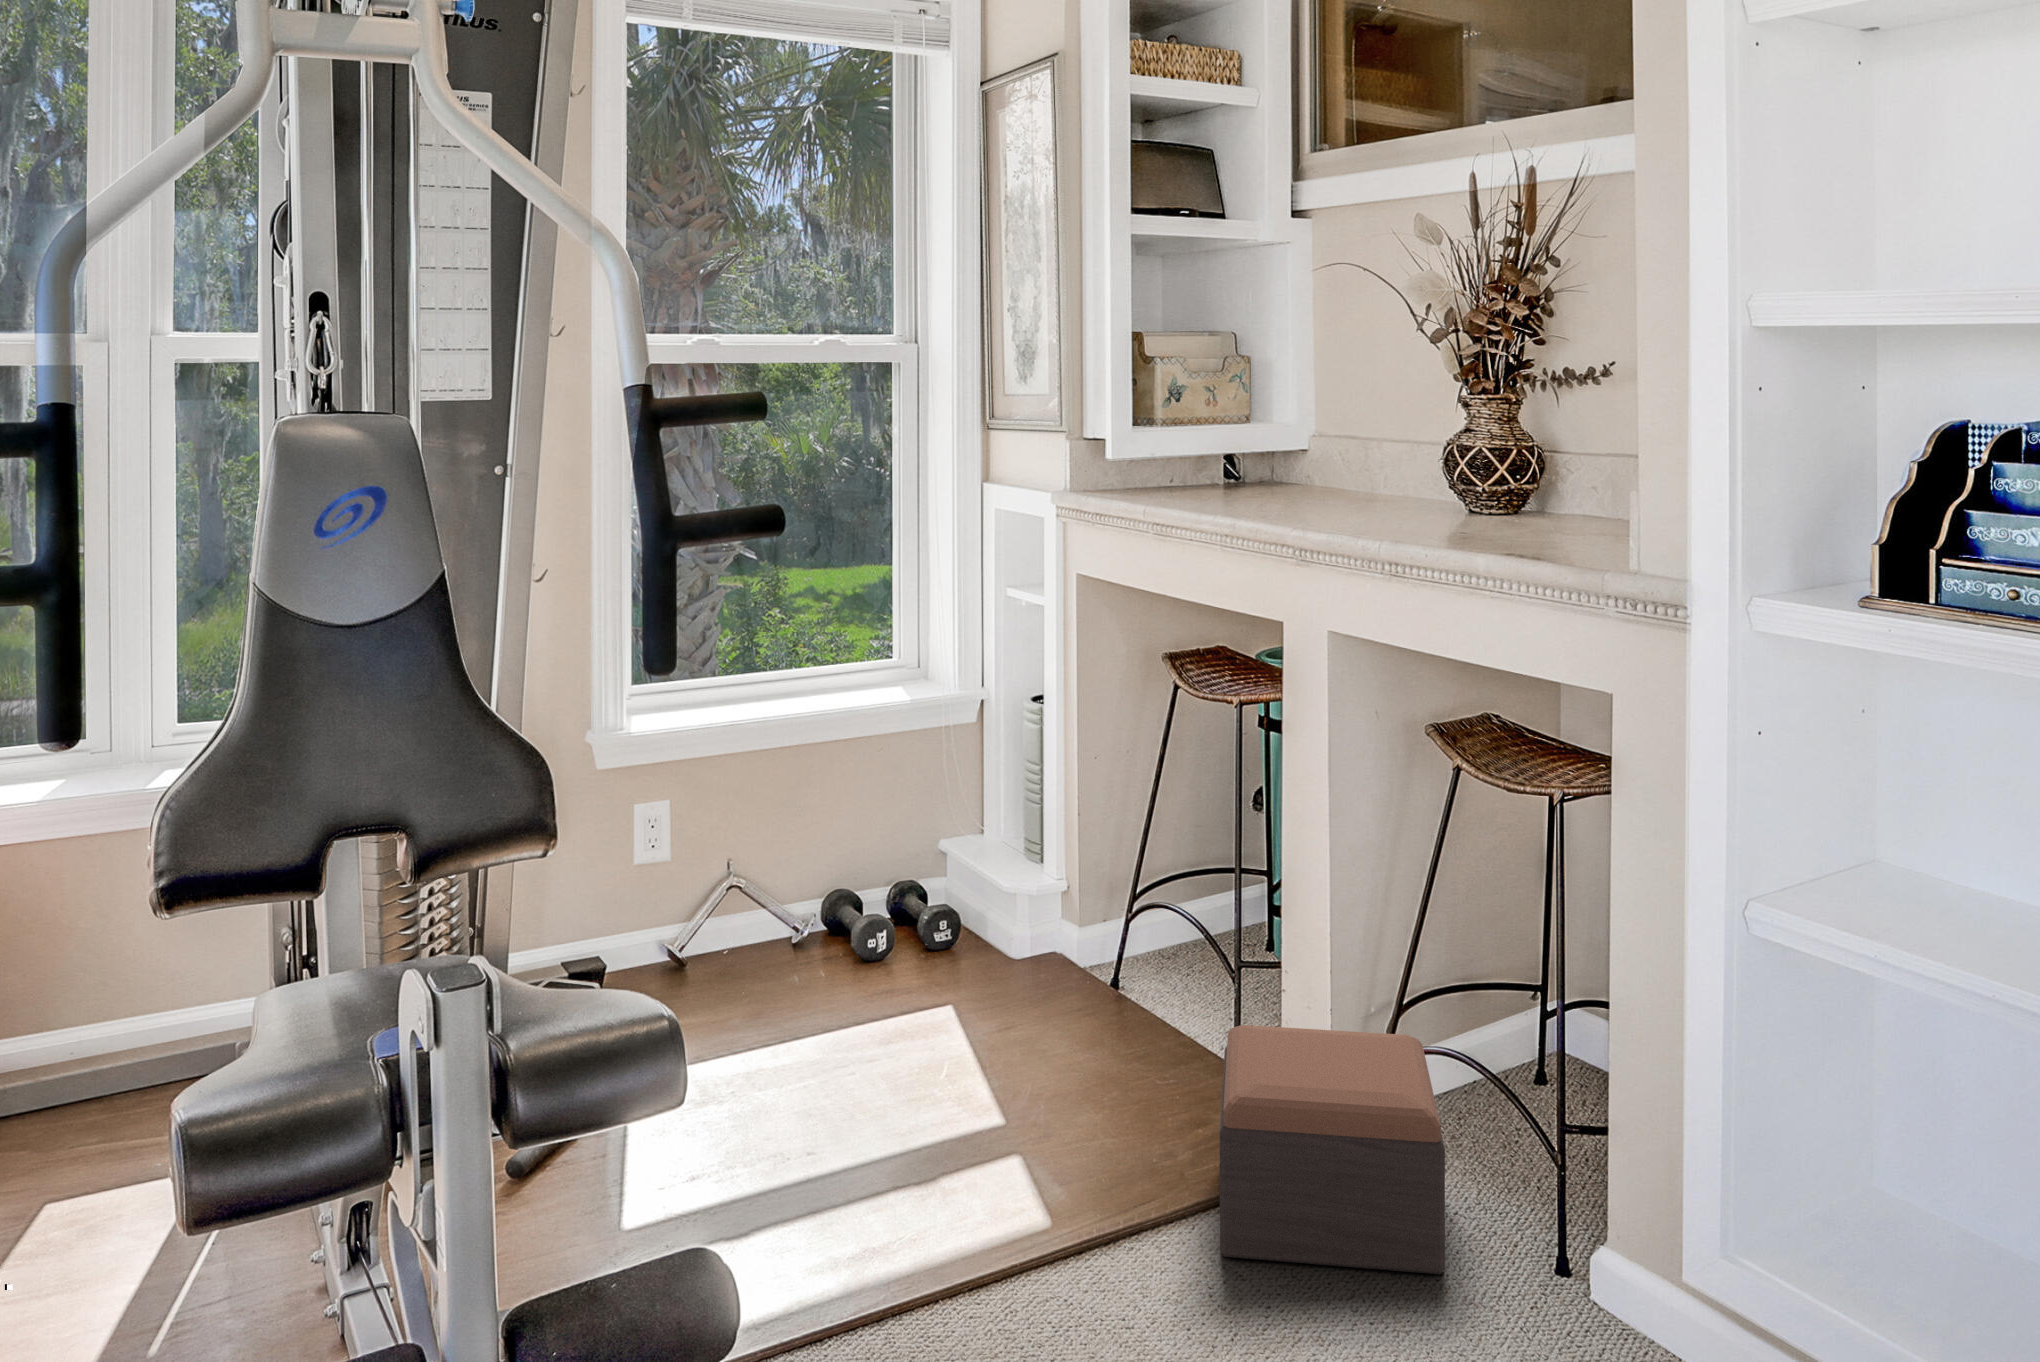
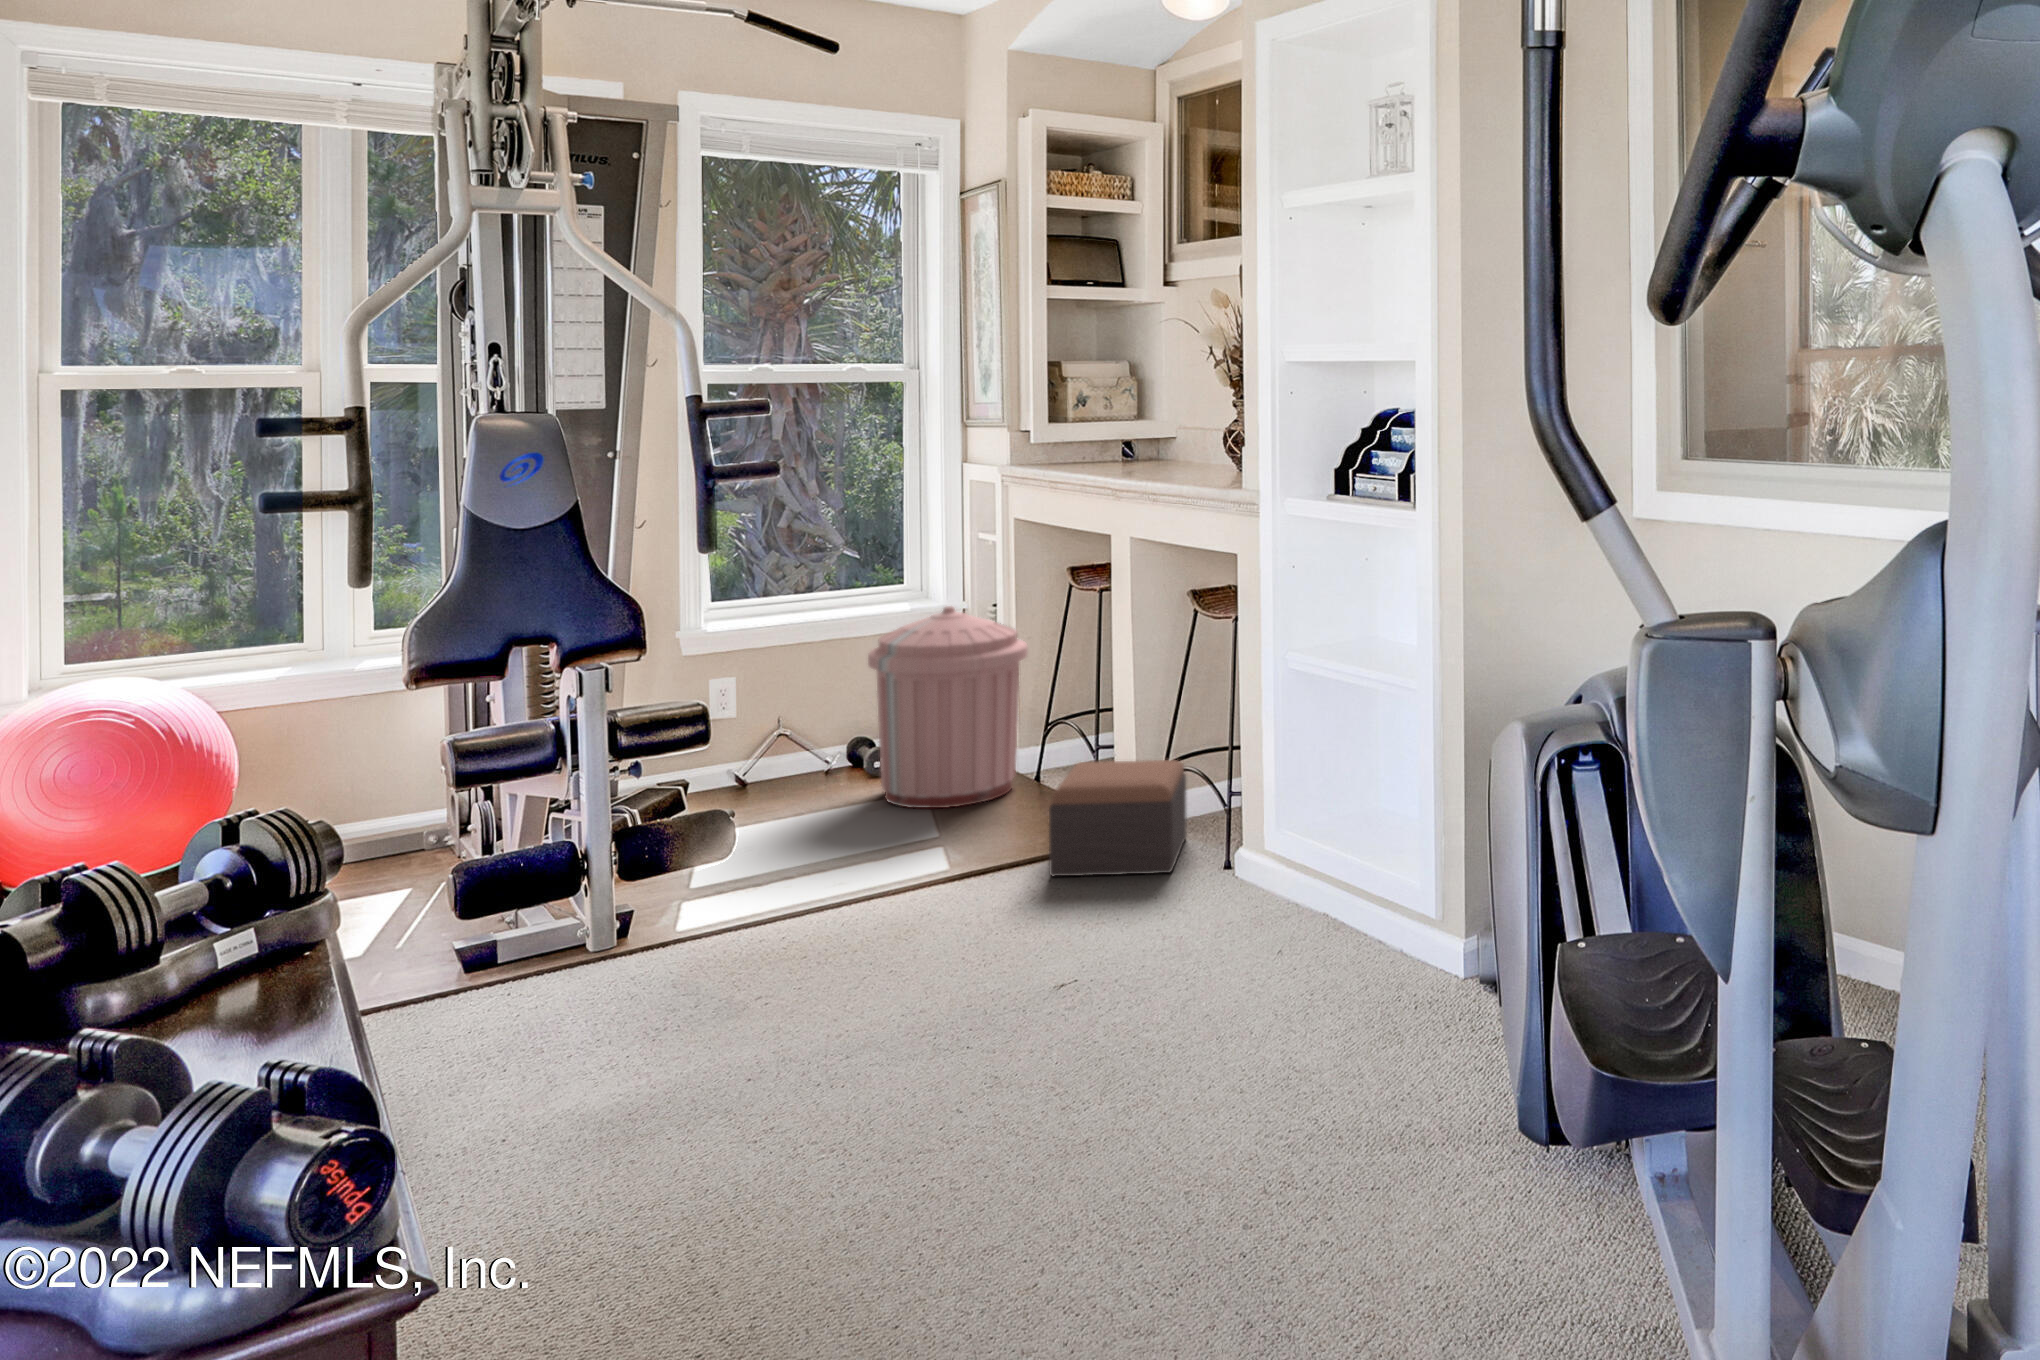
trash can: none [867,716,1104,1044] -> present [868,606,1028,808]

